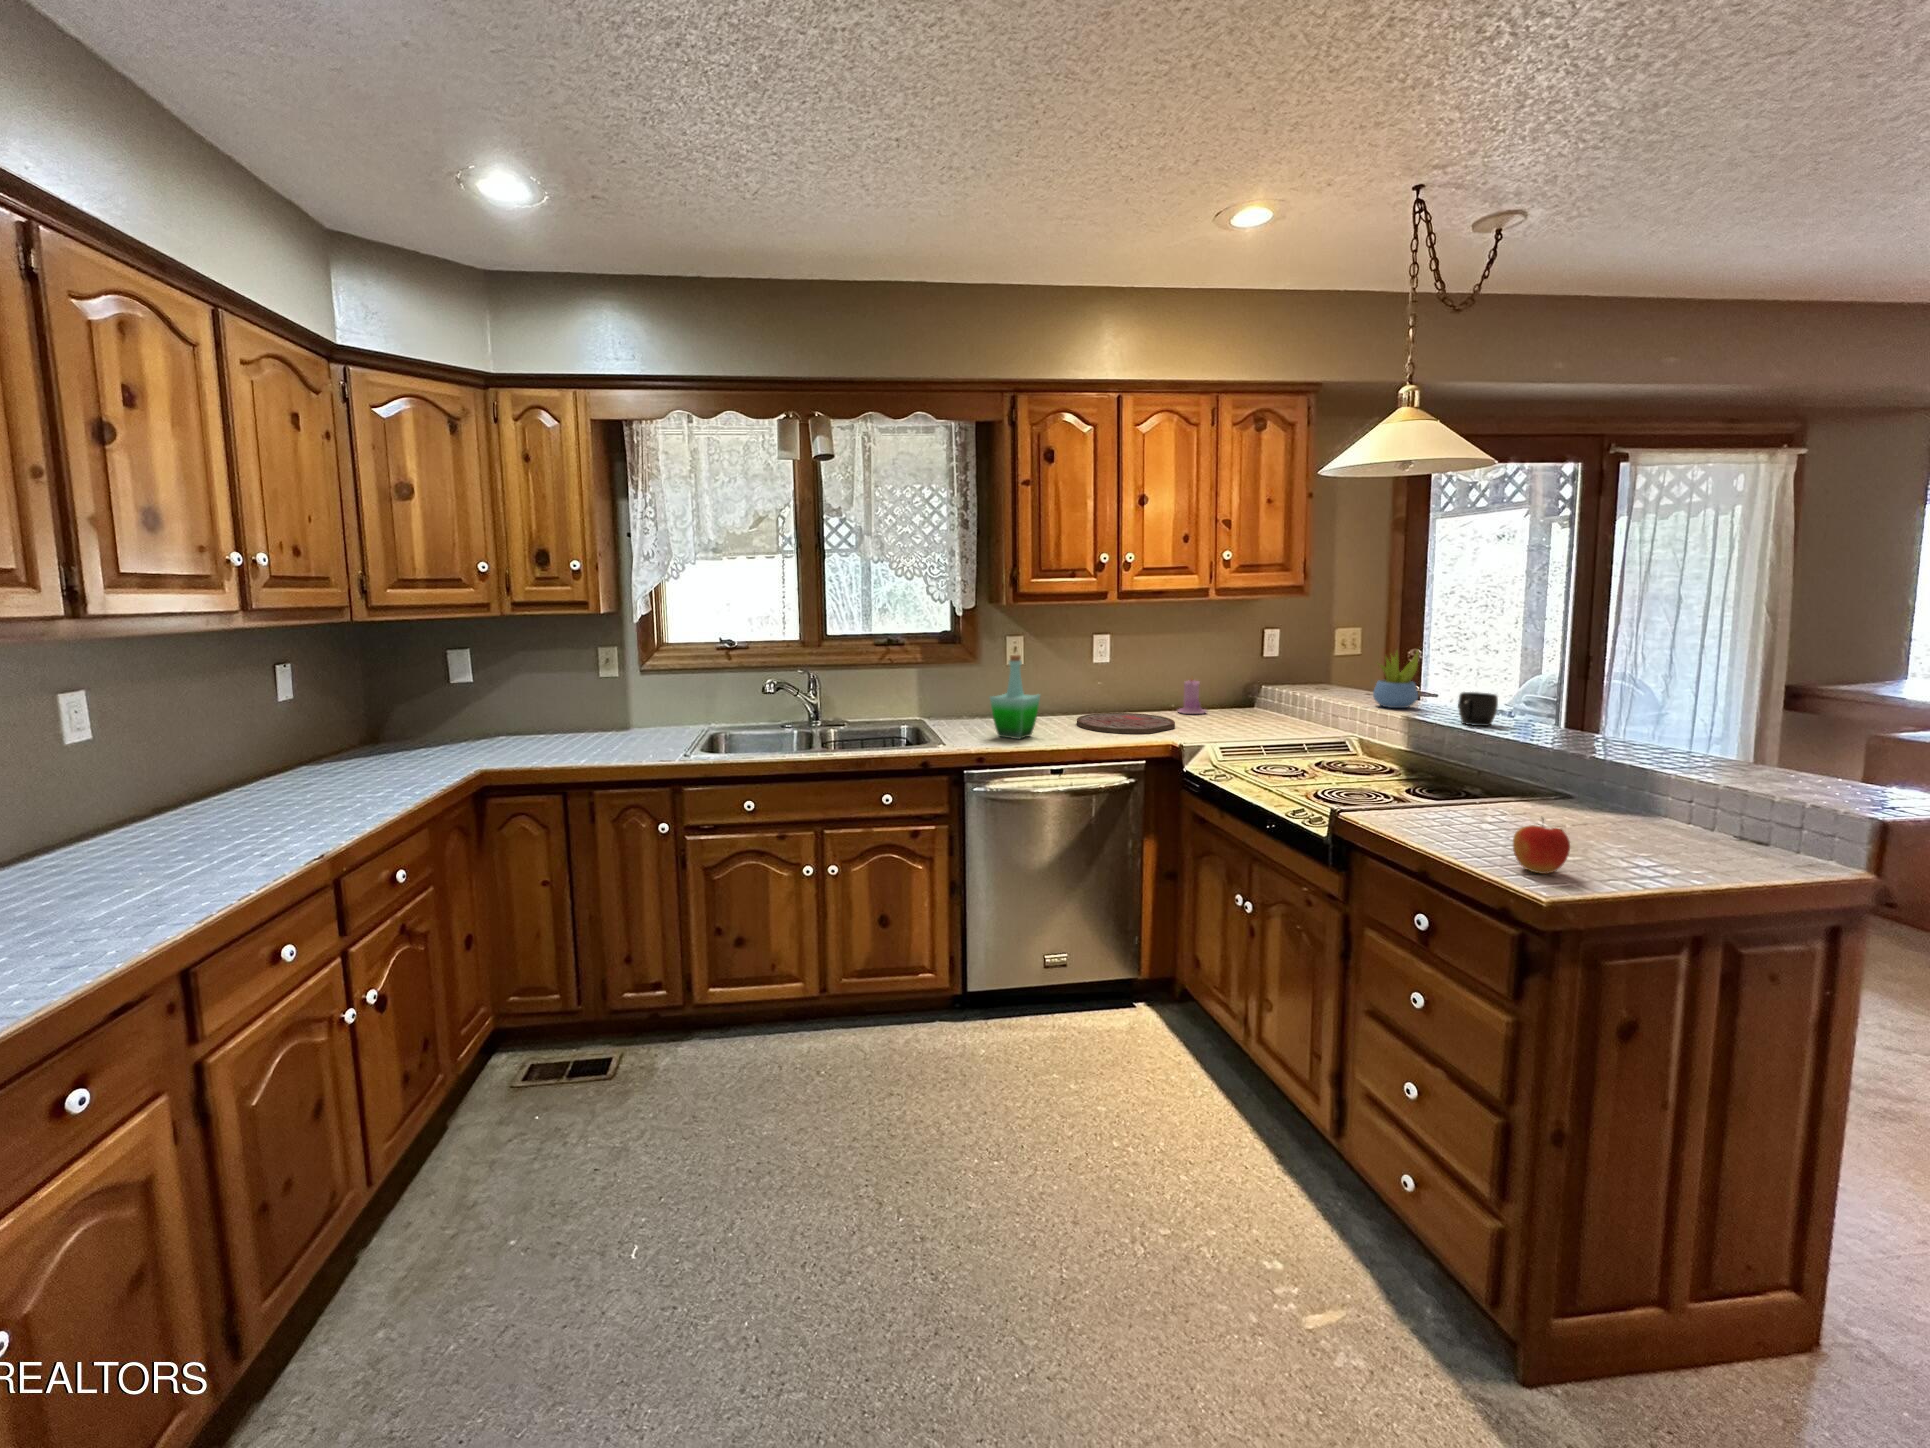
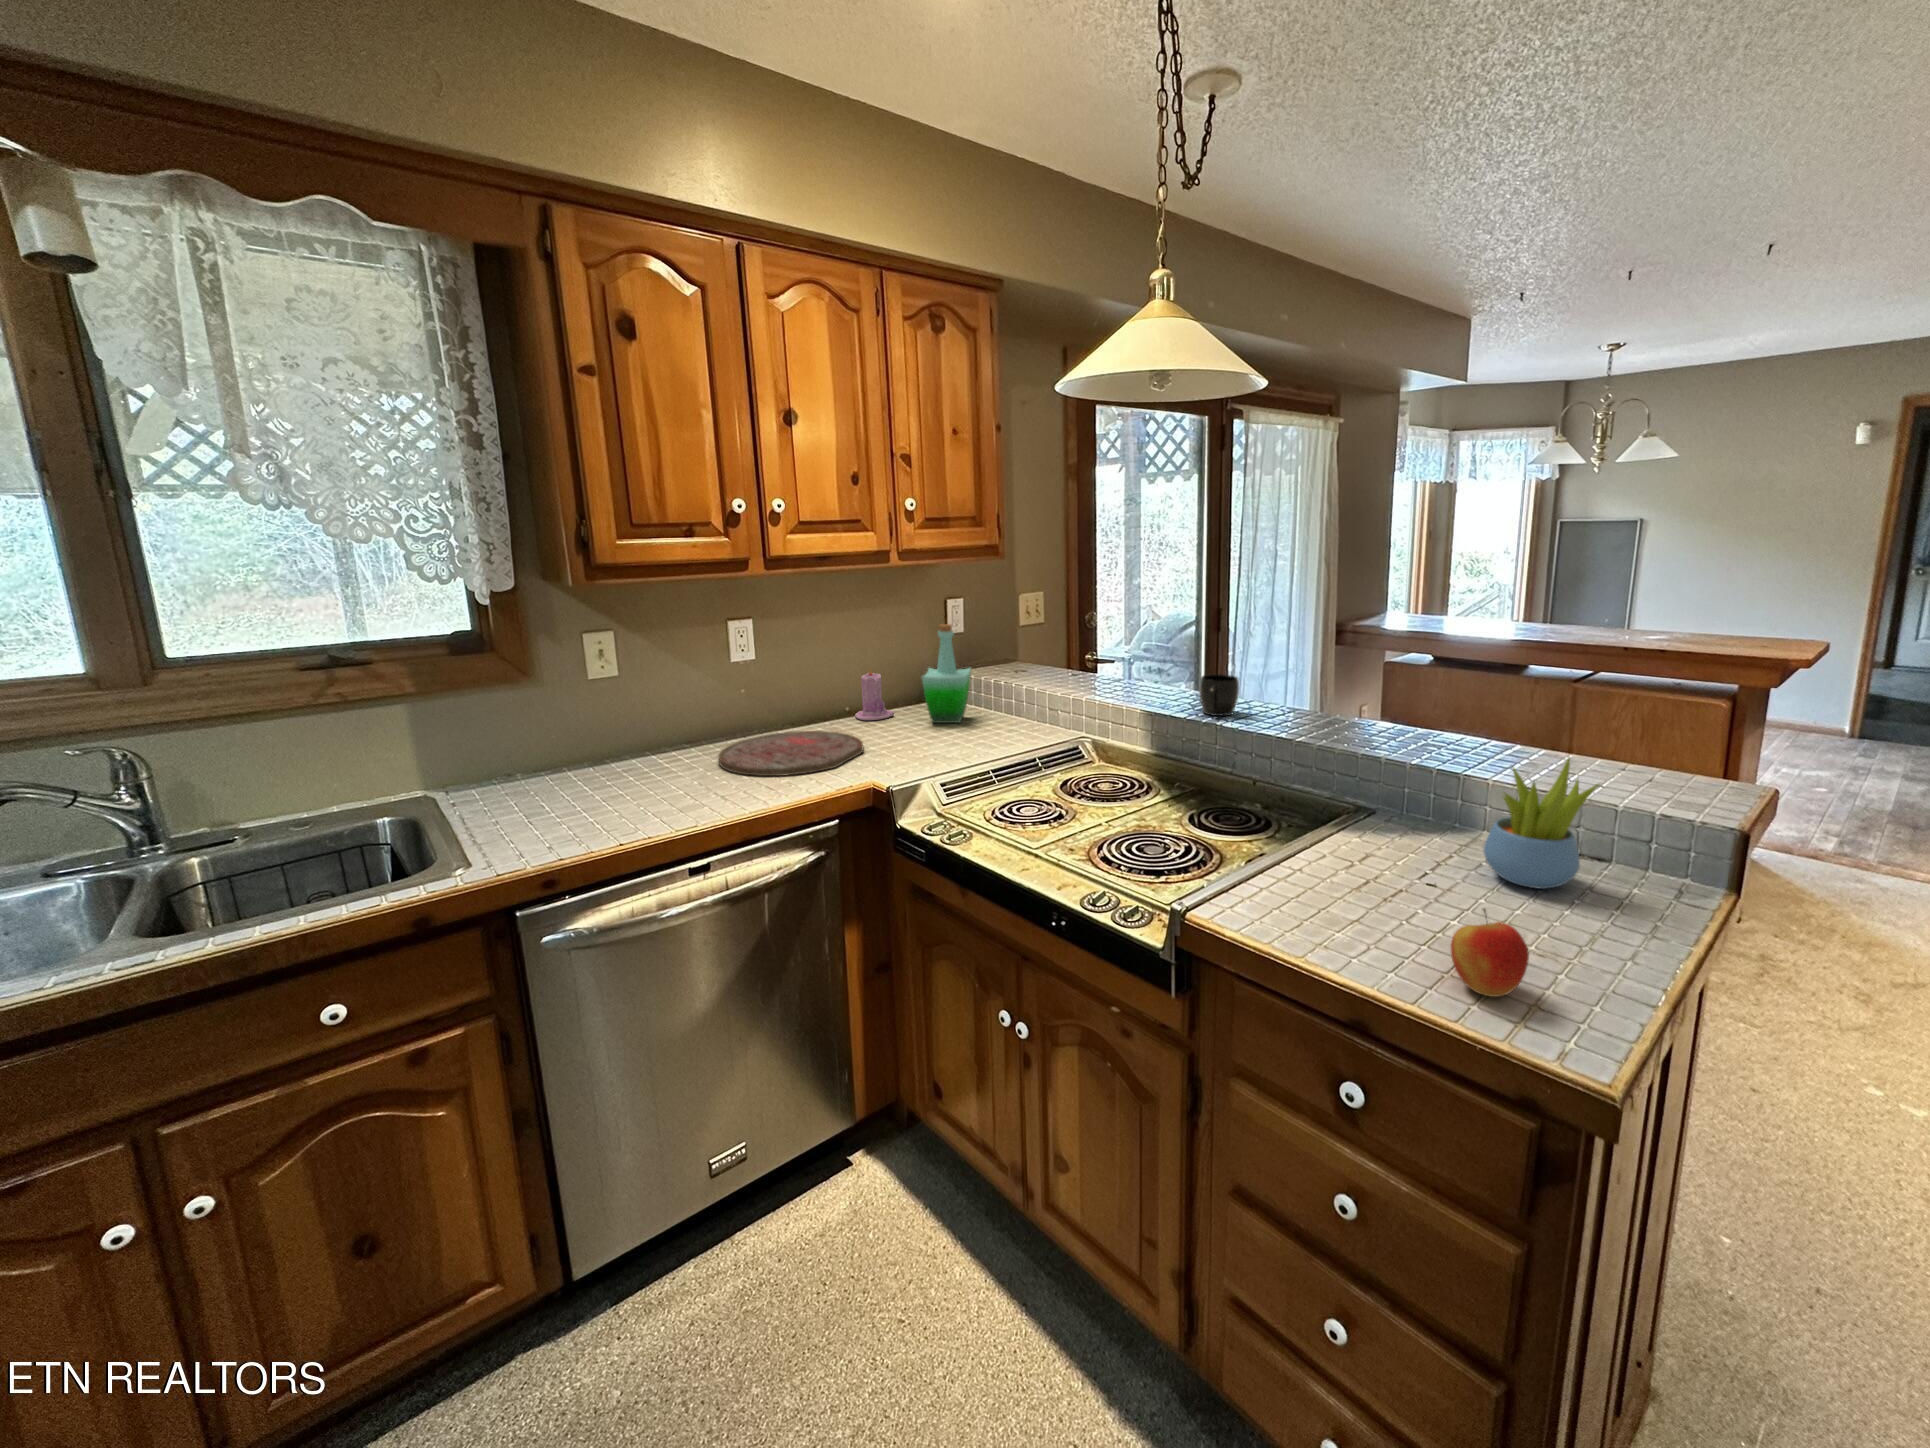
succulent plant: present [1373,652,1419,708] -> present [1484,757,1599,889]
bottle: present [990,655,1040,739] -> present [922,624,971,723]

